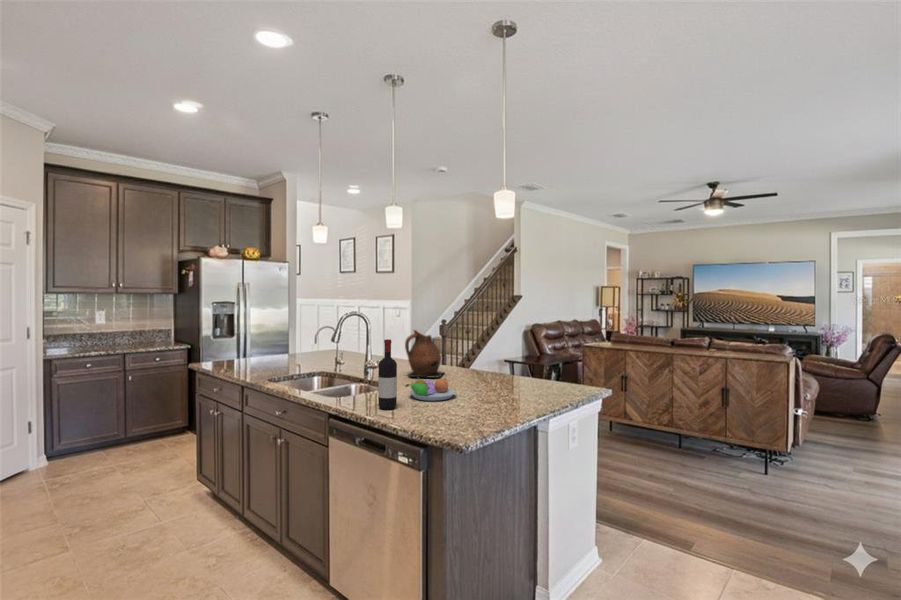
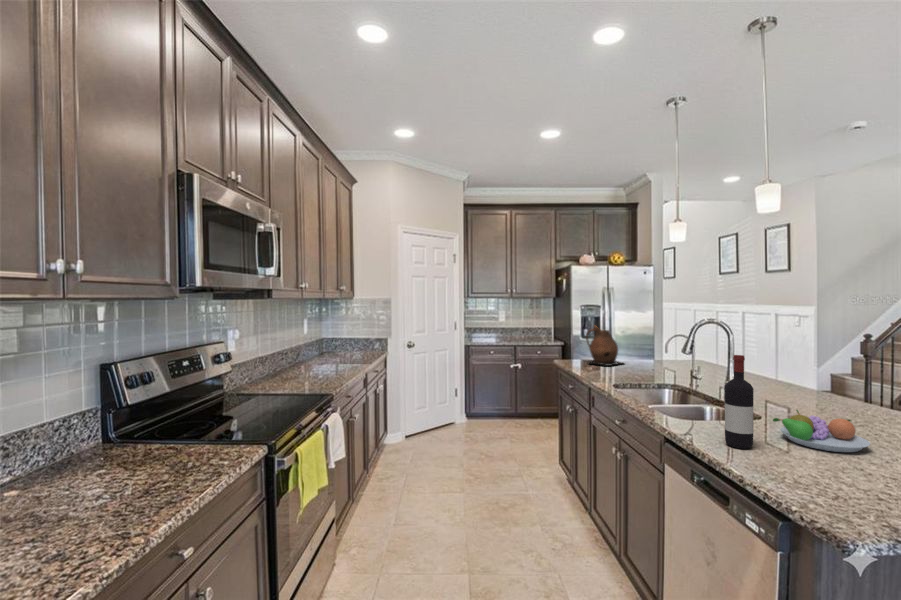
ceramic pitcher: present [405,330,444,378] -> present [586,325,623,366]

